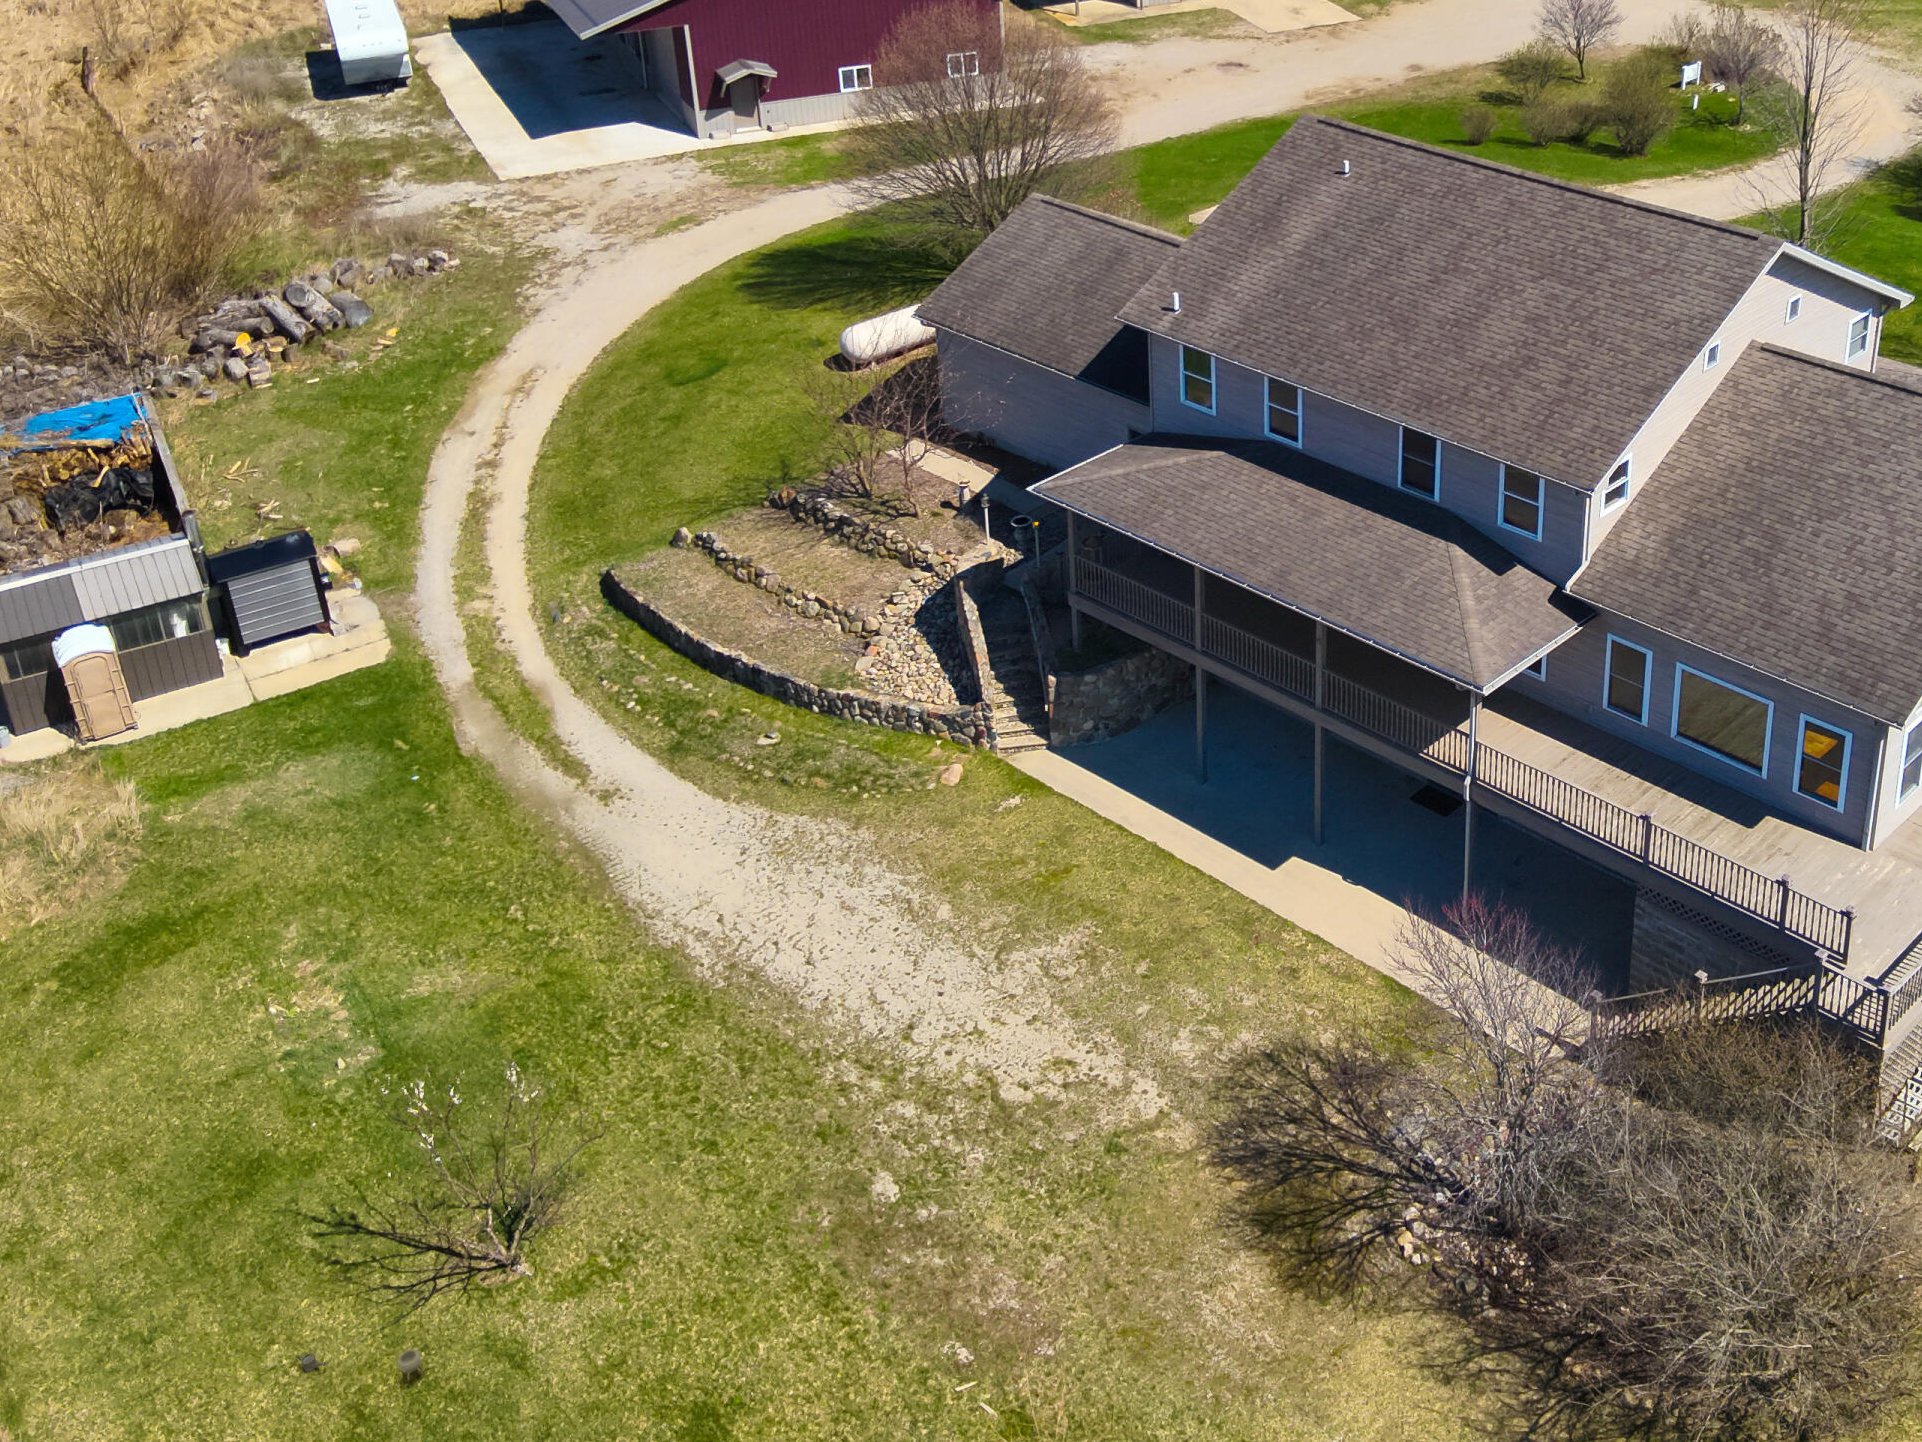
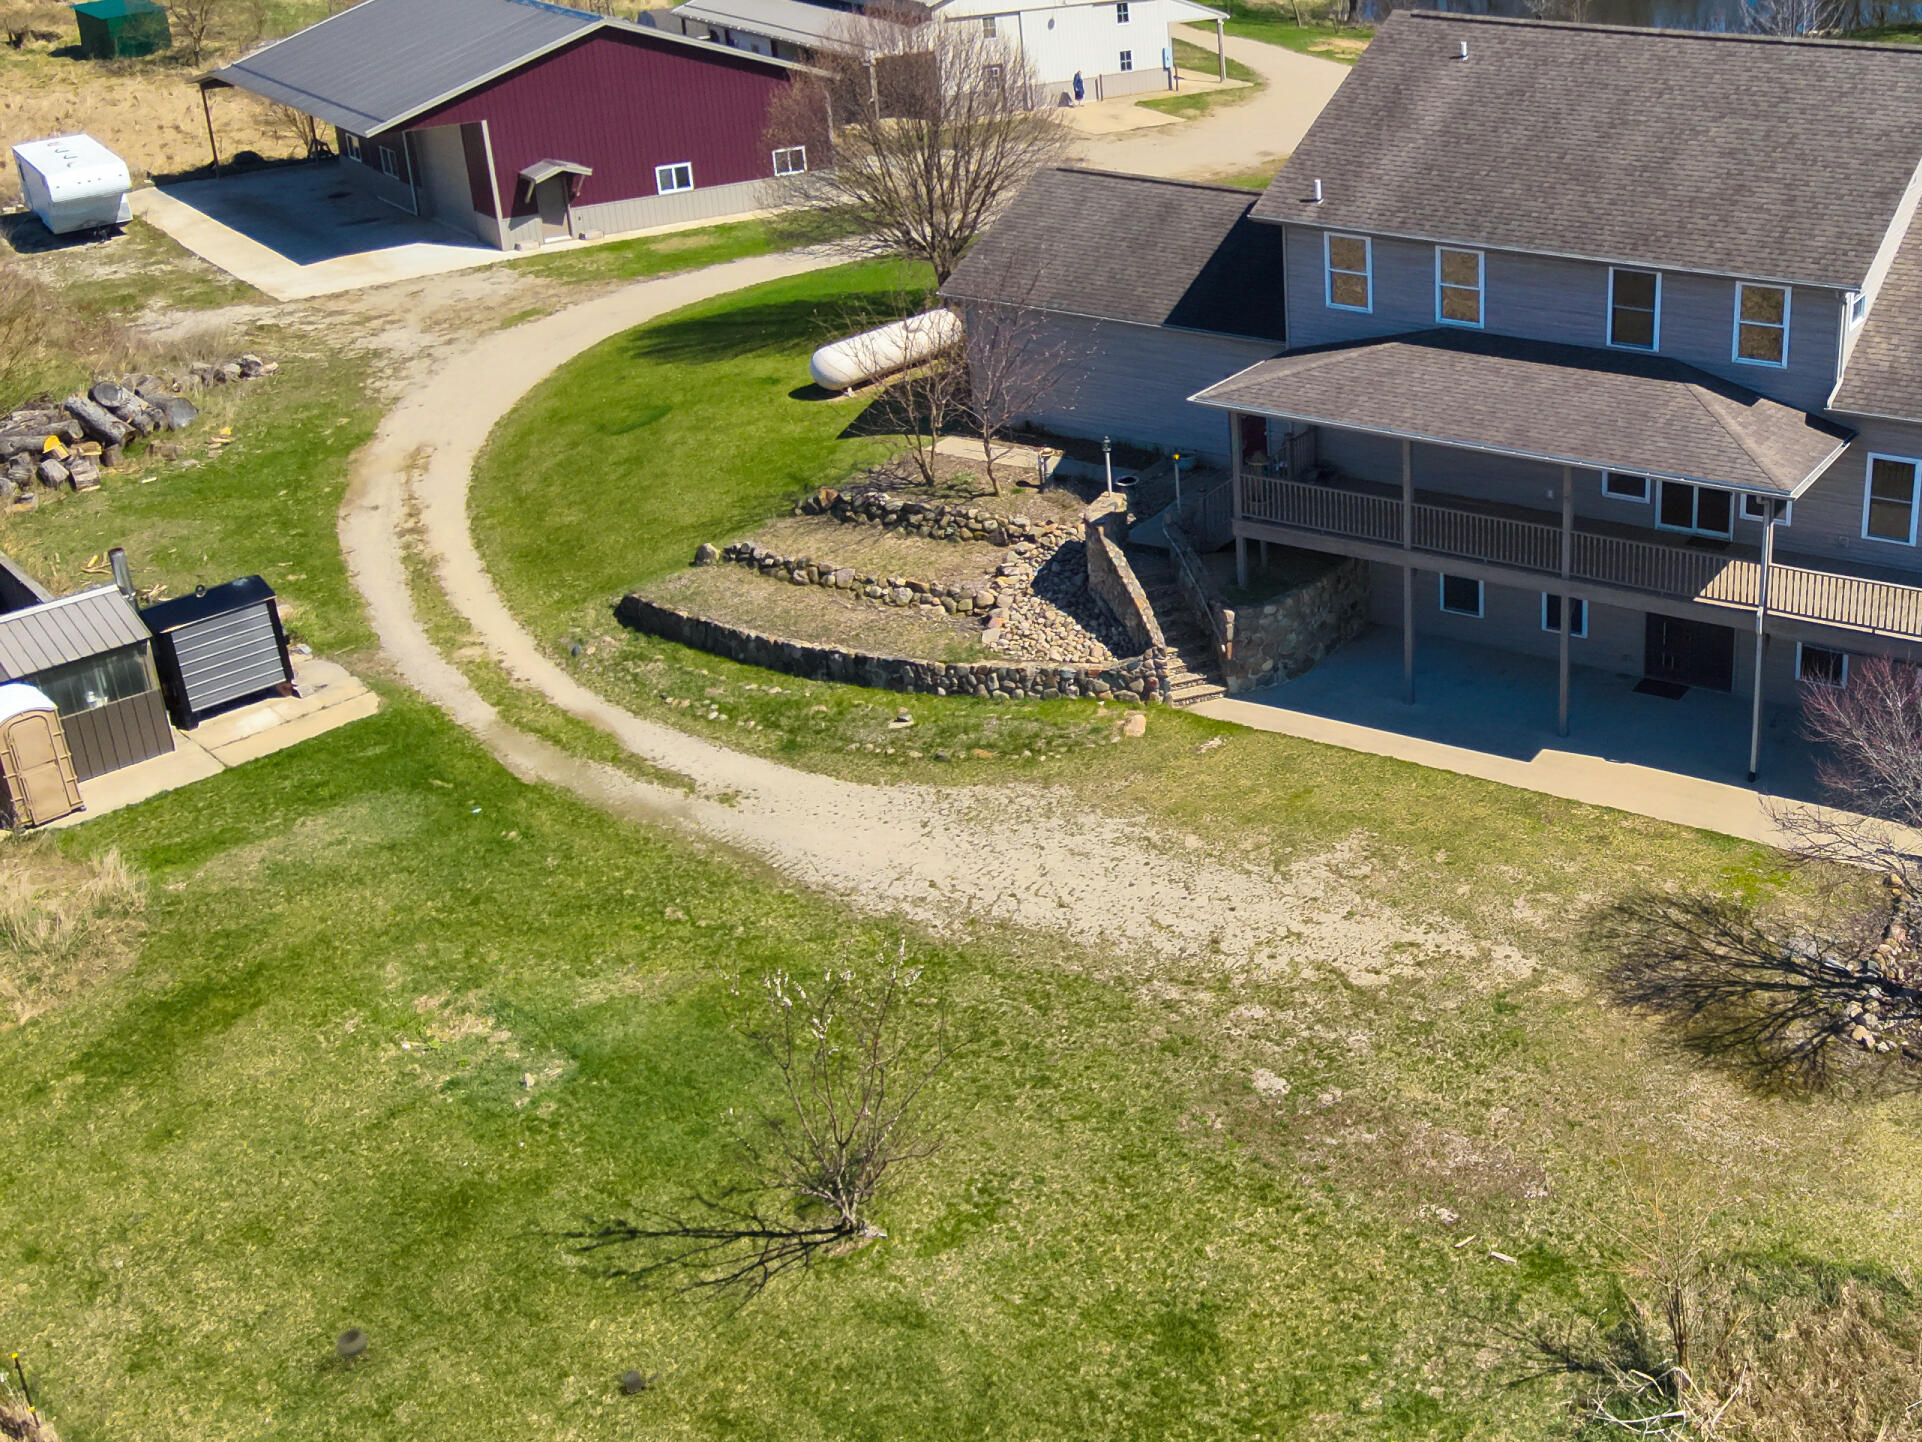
planter: present [398,1349,421,1376] -> present [336,1328,370,1368]

